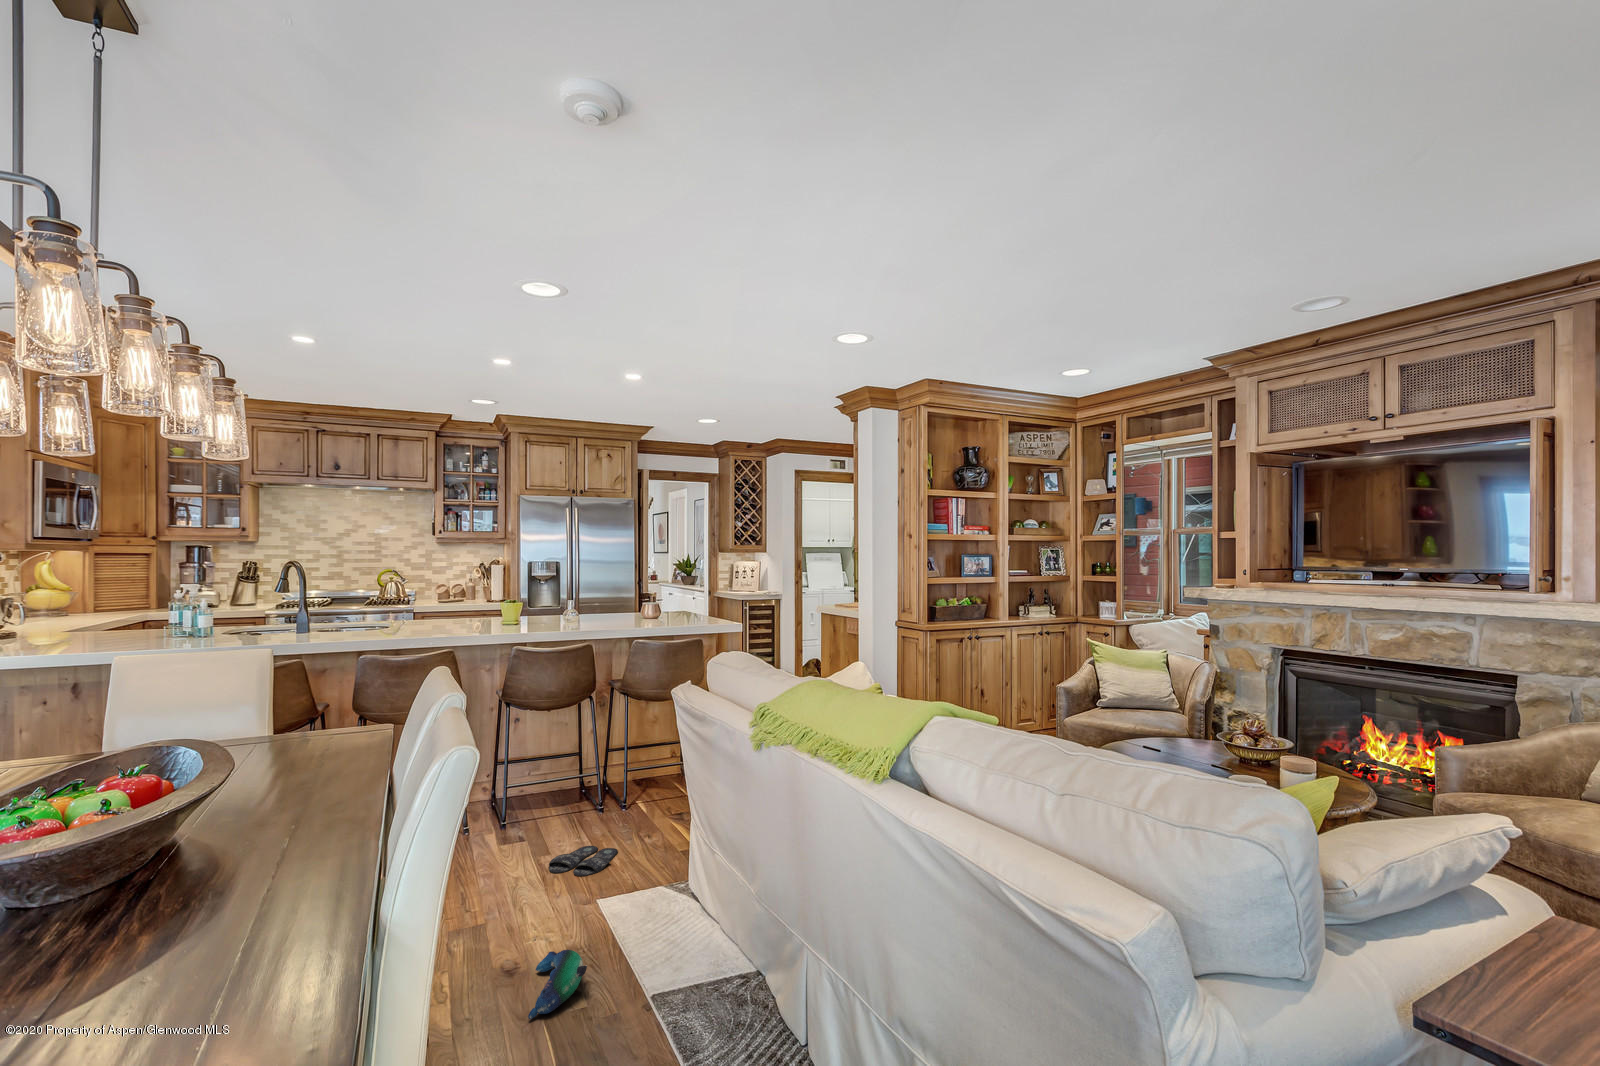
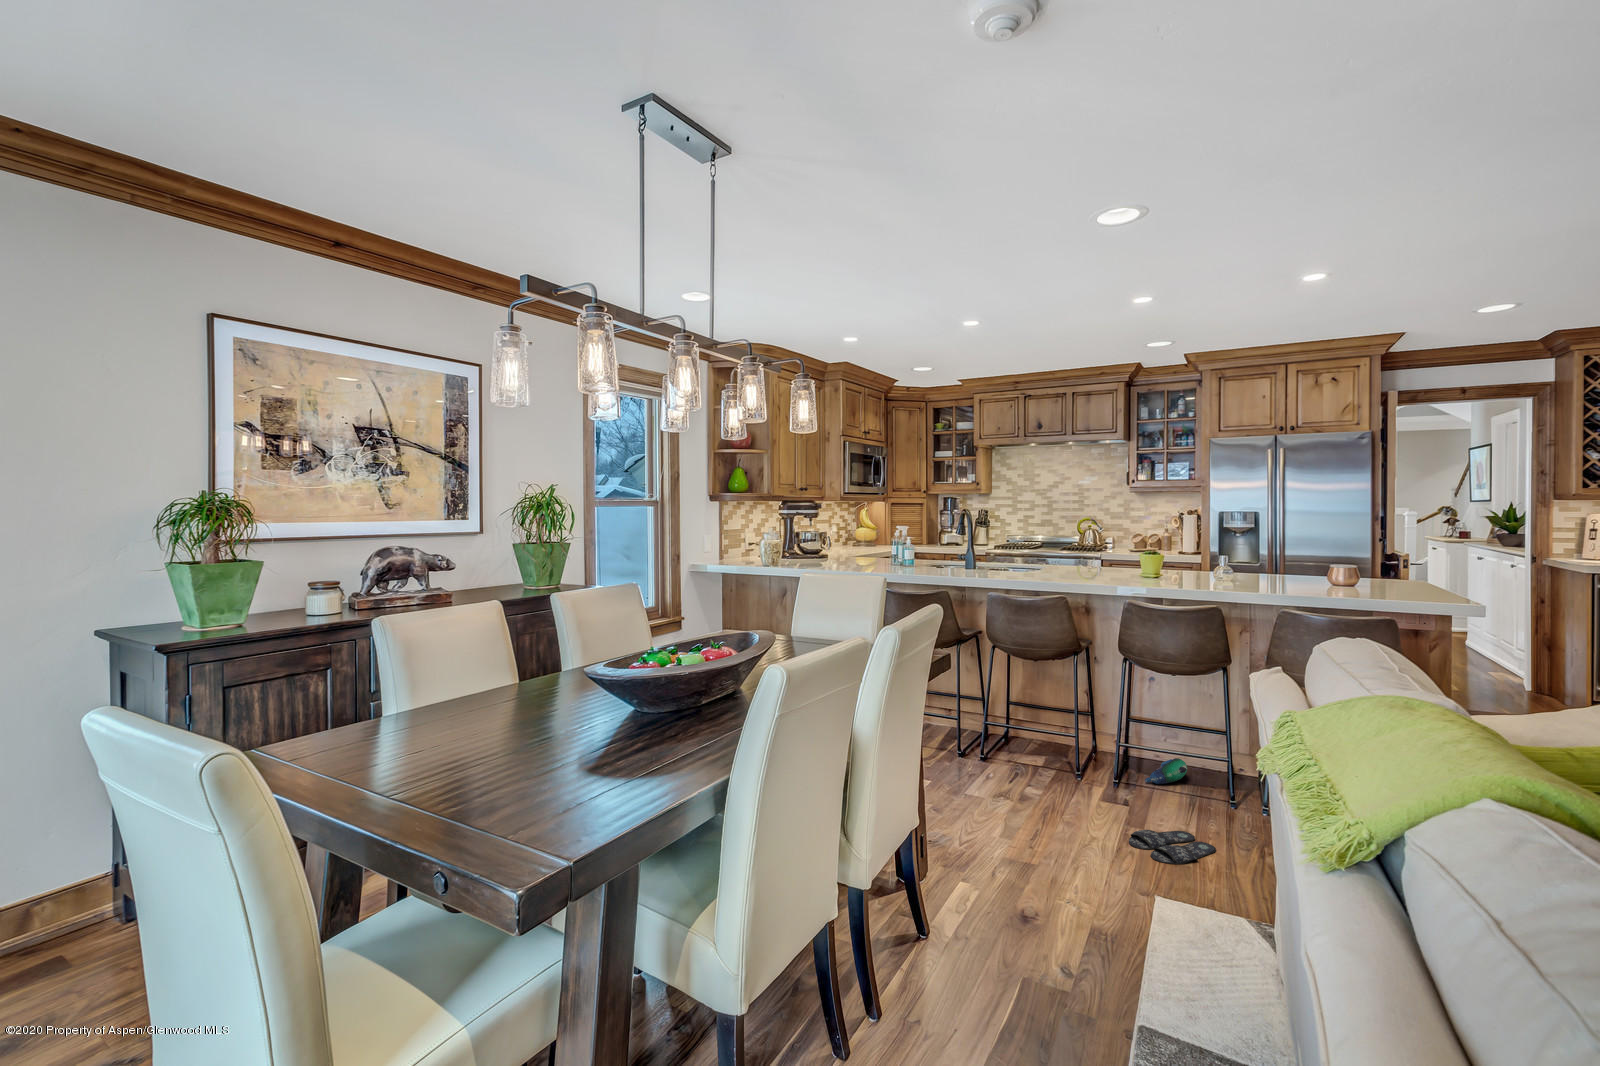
plush toy: present [528,950,587,1019] -> present [1145,758,1187,784]

